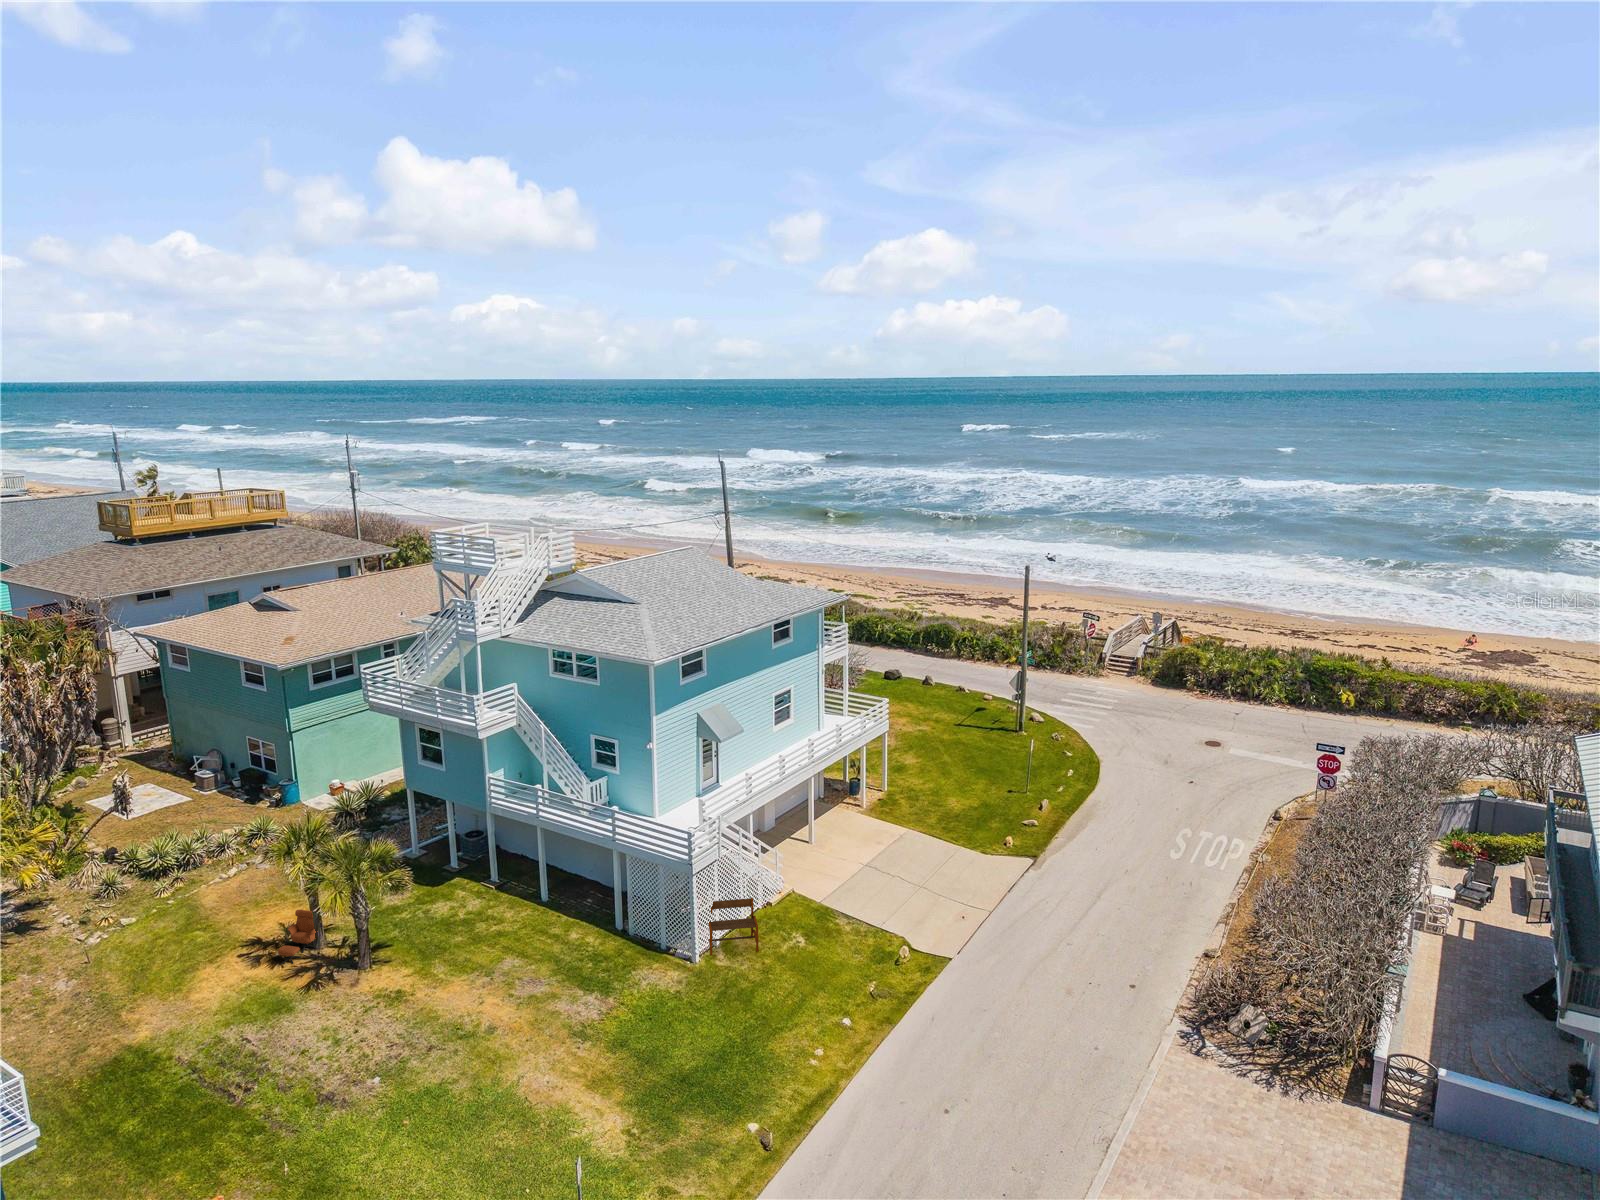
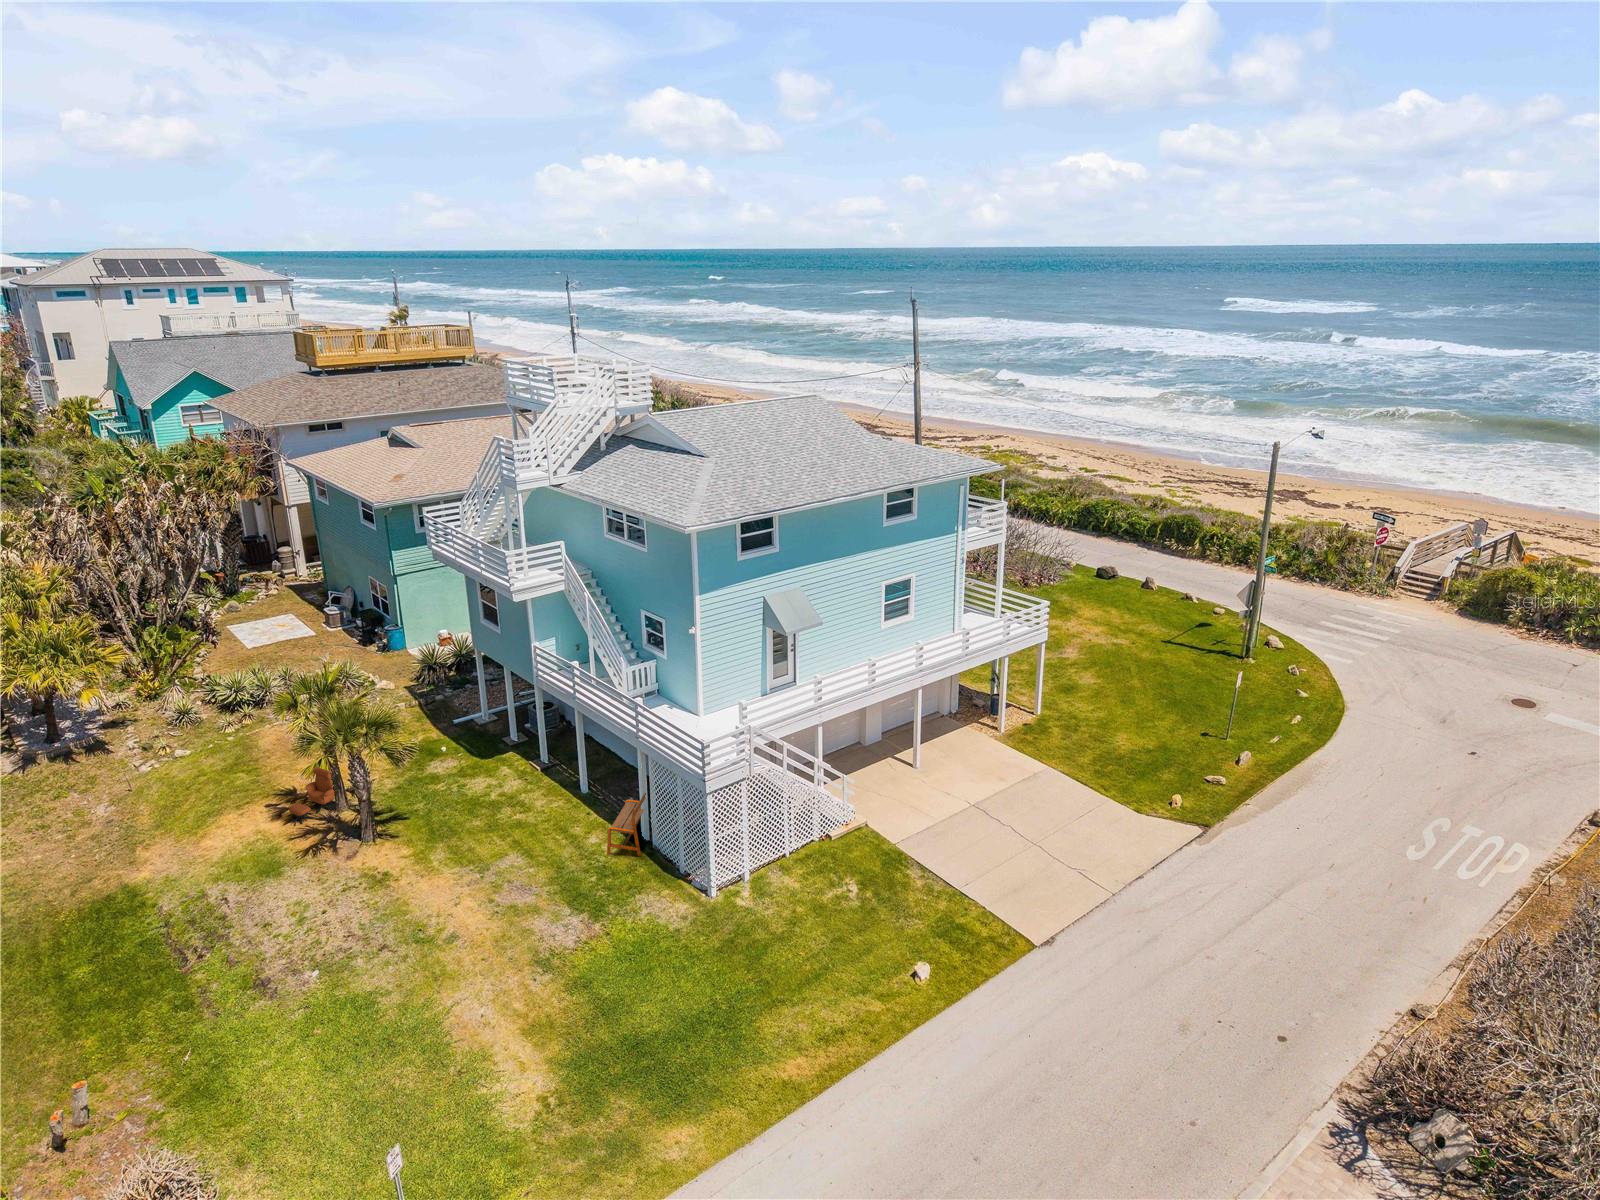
bench: present [708,898,759,955] -> present [607,793,646,856]

